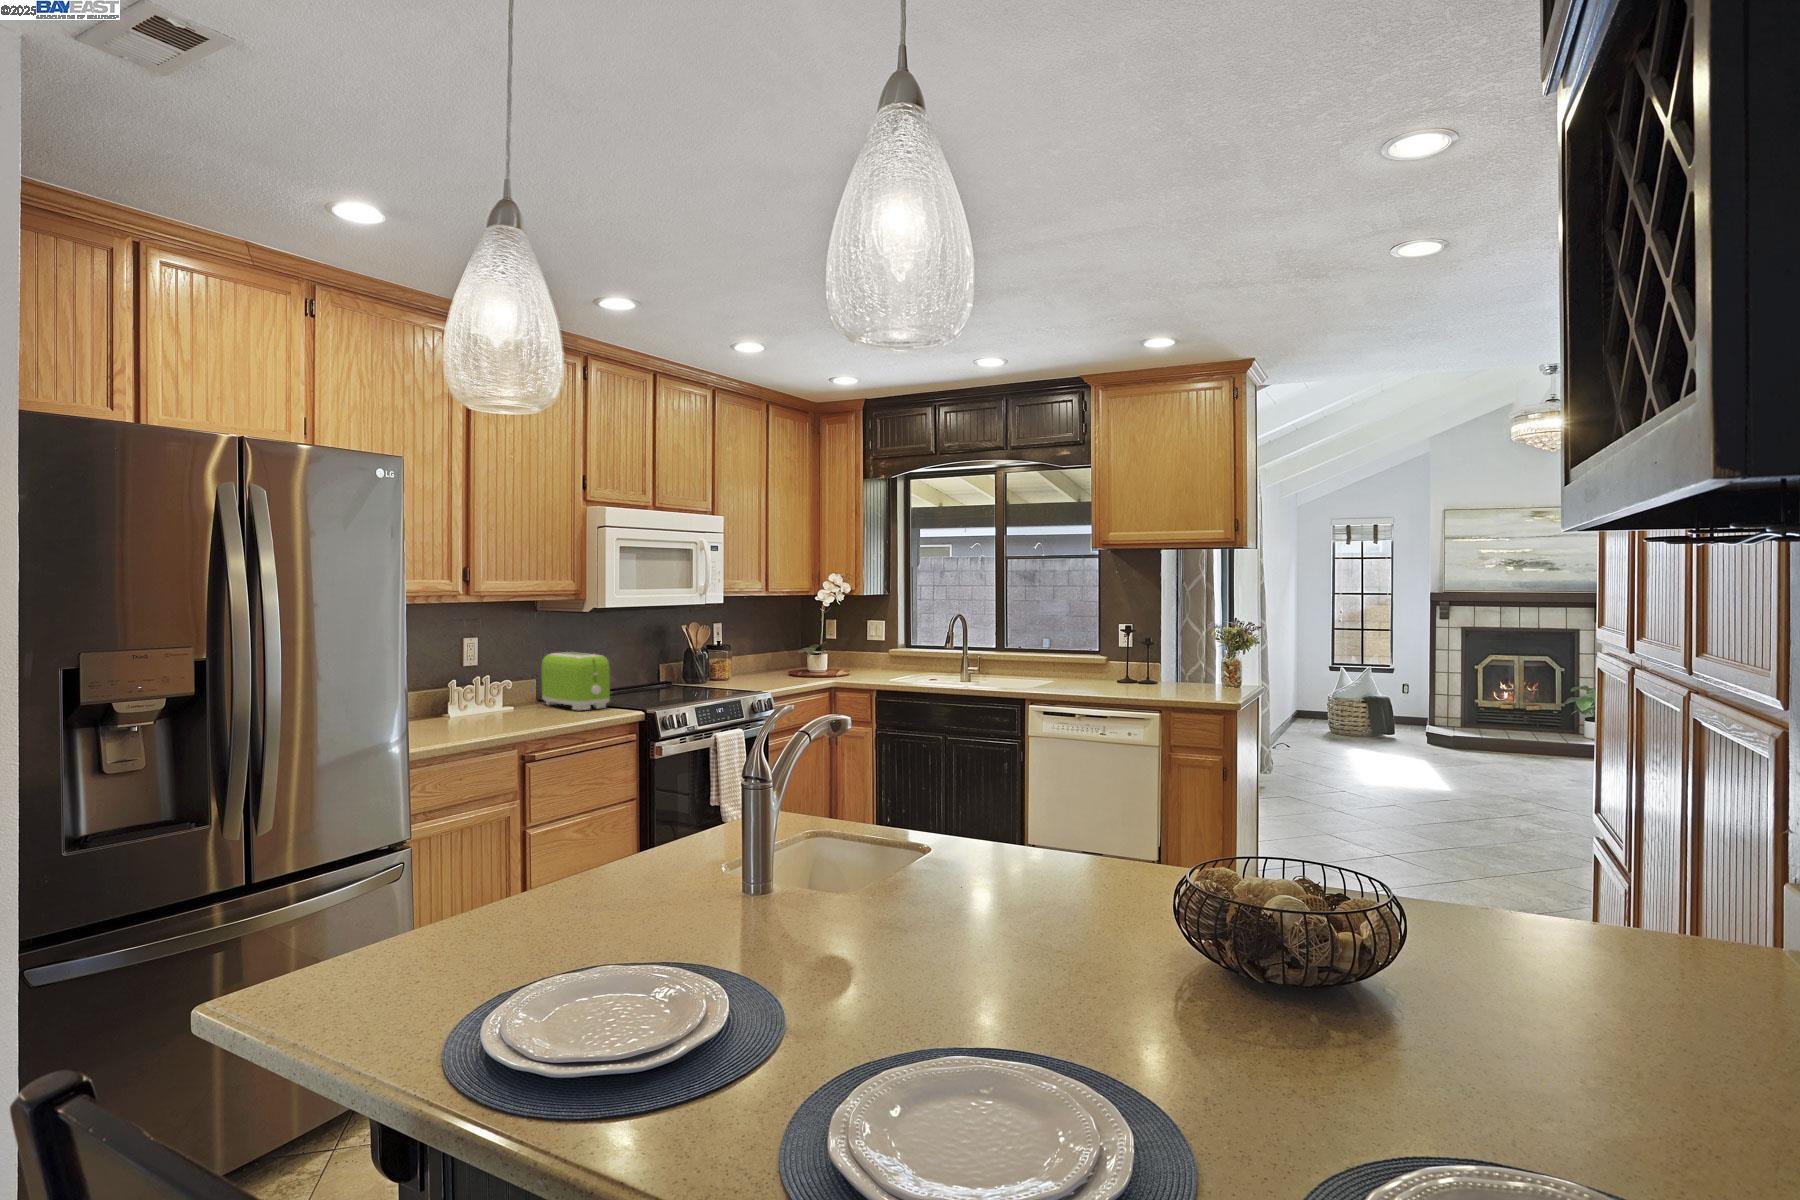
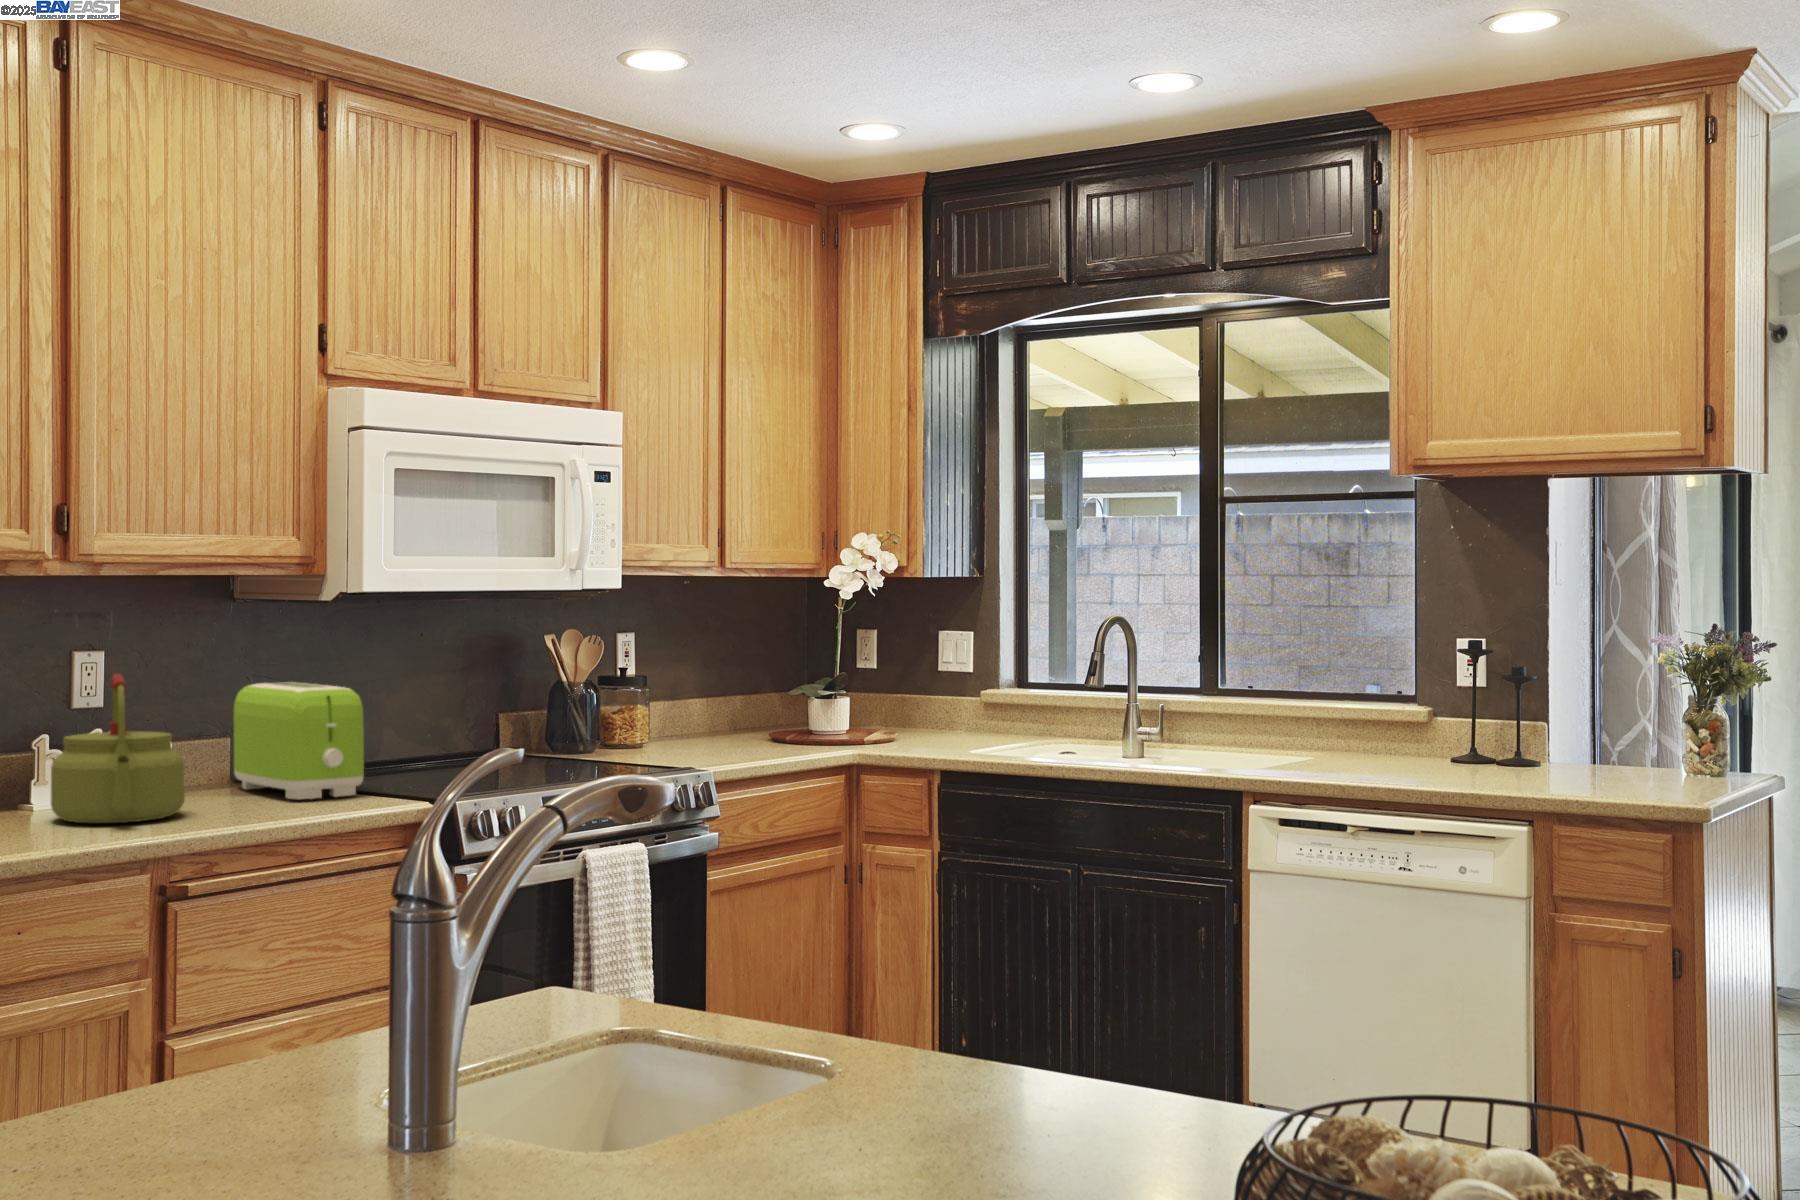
kettle: none [462,651,527,724] -> present [51,674,185,823]

